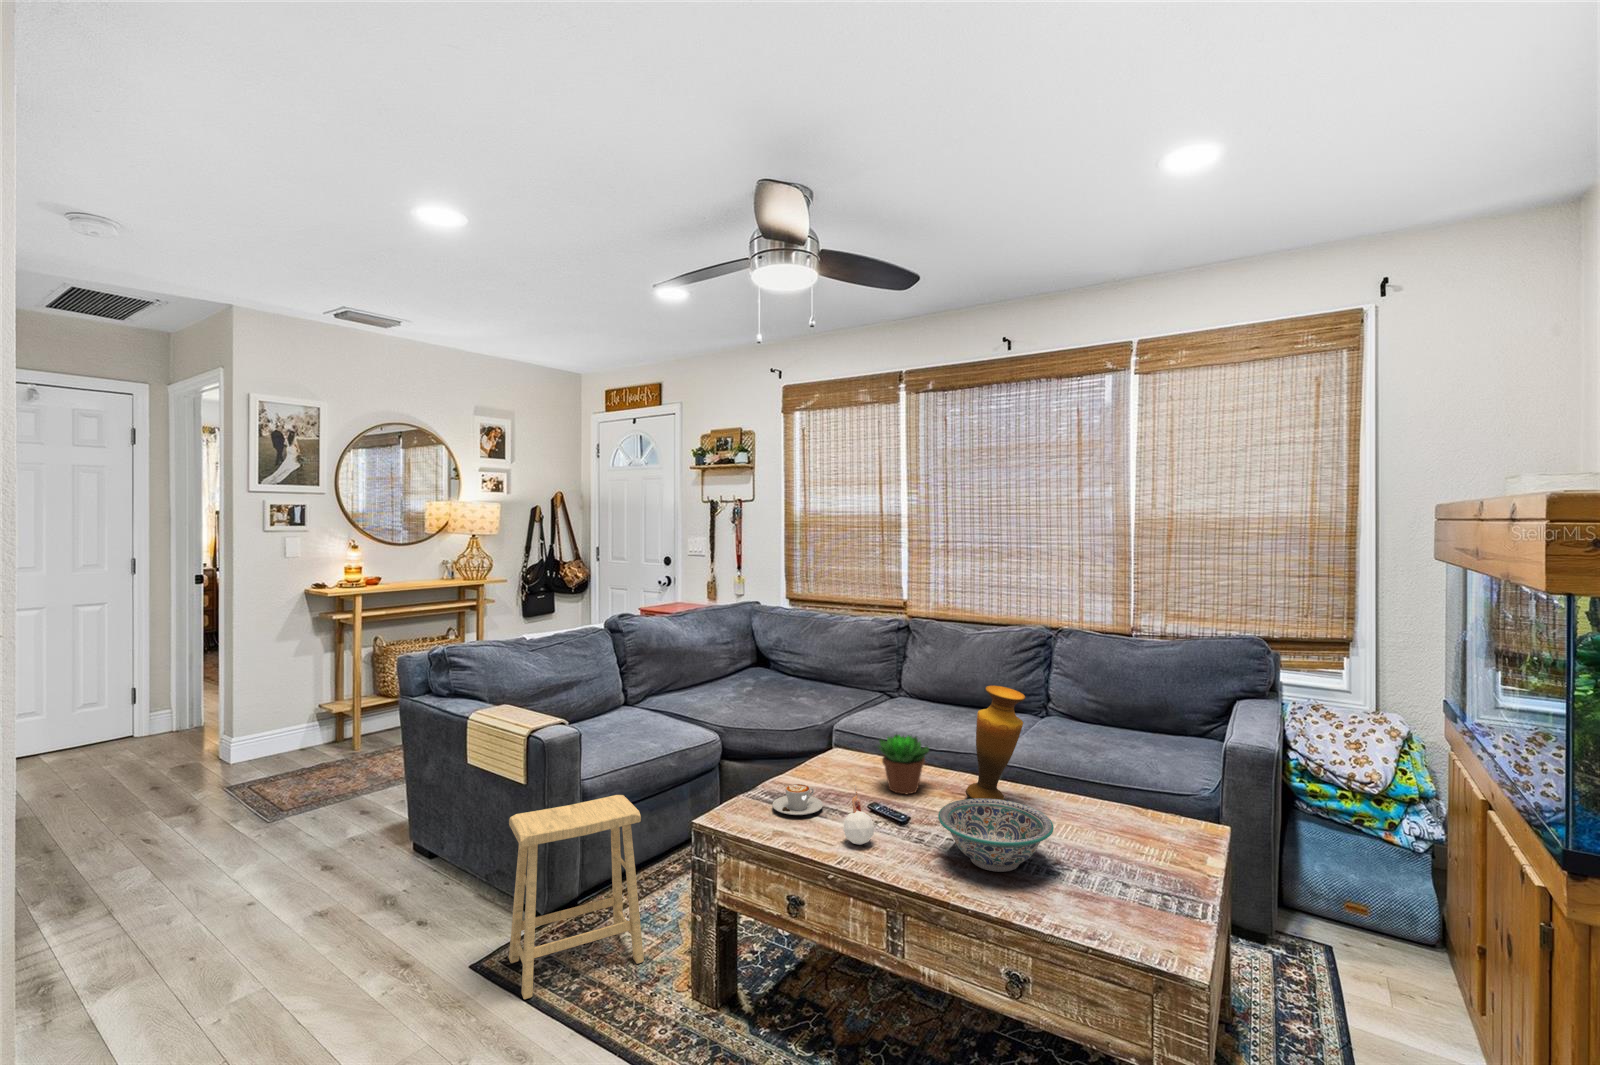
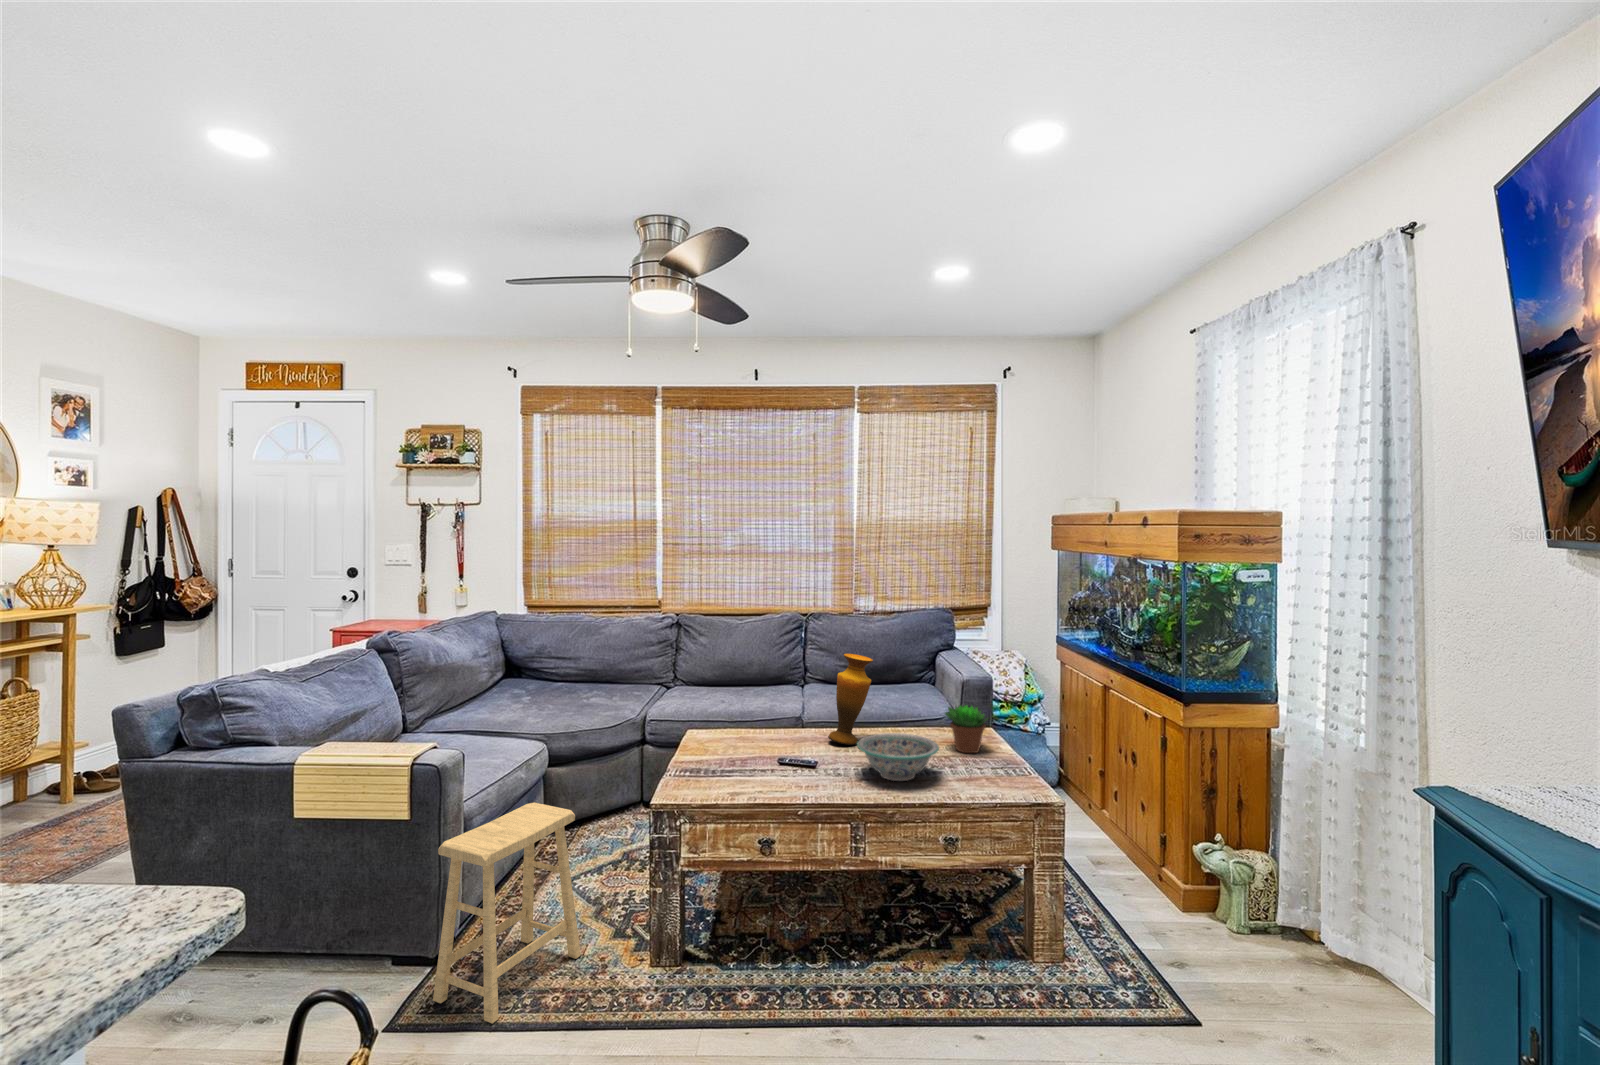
succulent plant: present [877,734,929,794] -> present [944,705,988,753]
coffee cup: present [772,784,823,815] -> none [702,754,745,779]
candle: present [843,785,874,845] -> none [788,741,813,787]

